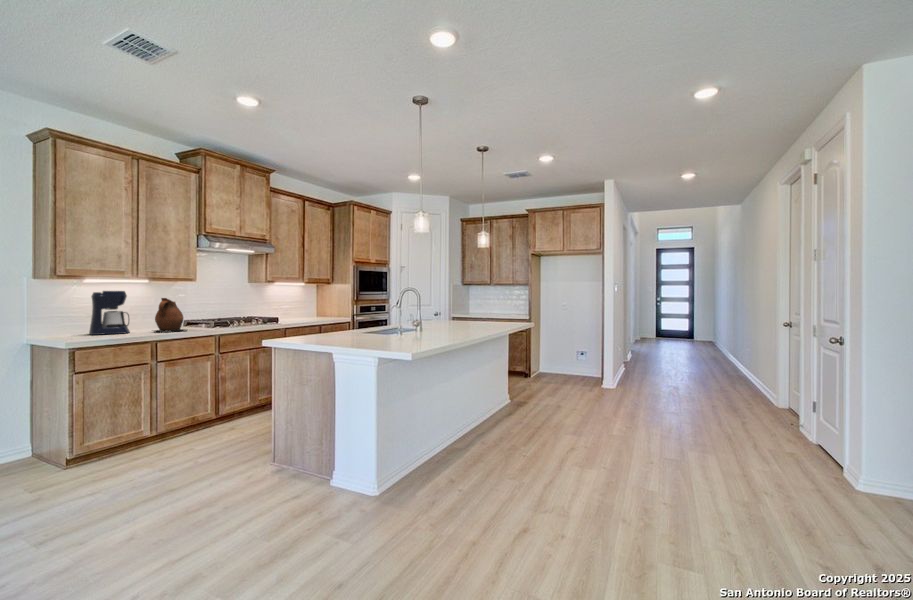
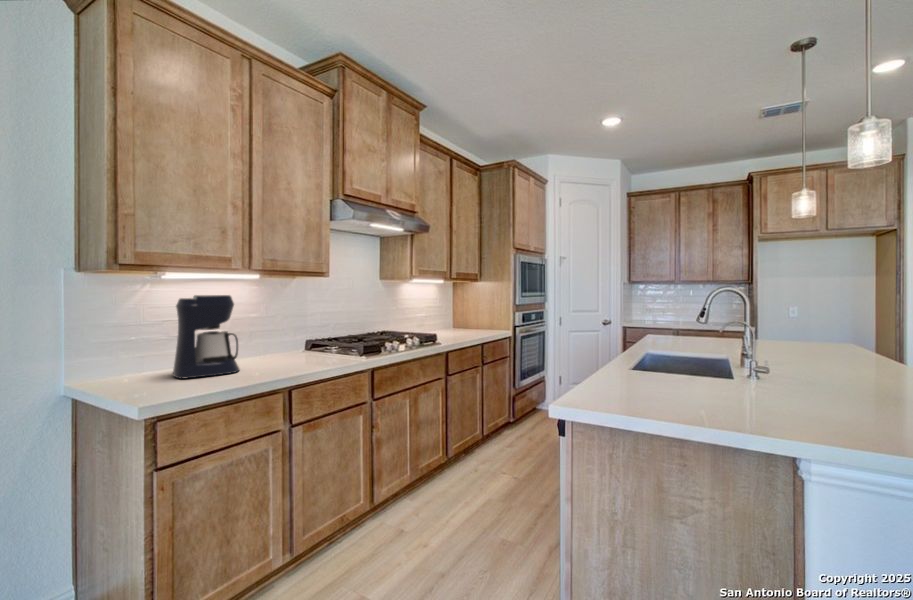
ceramic pitcher: present [155,298,185,332] -> none [273,307,332,368]

